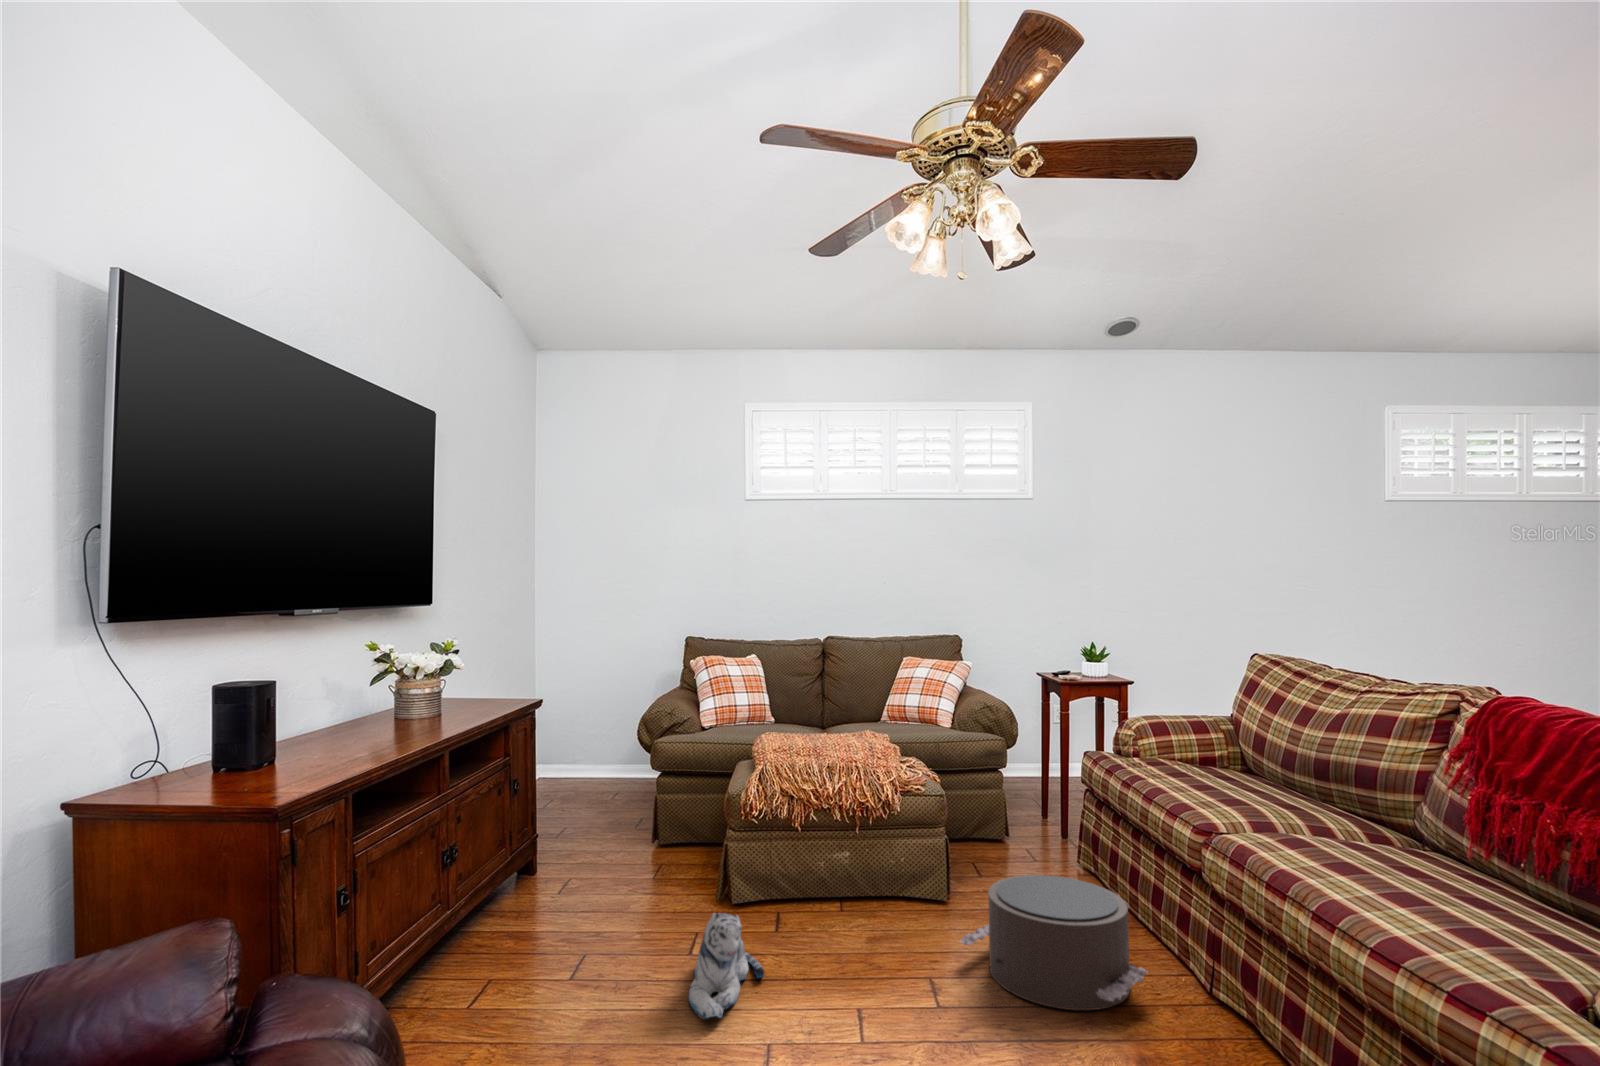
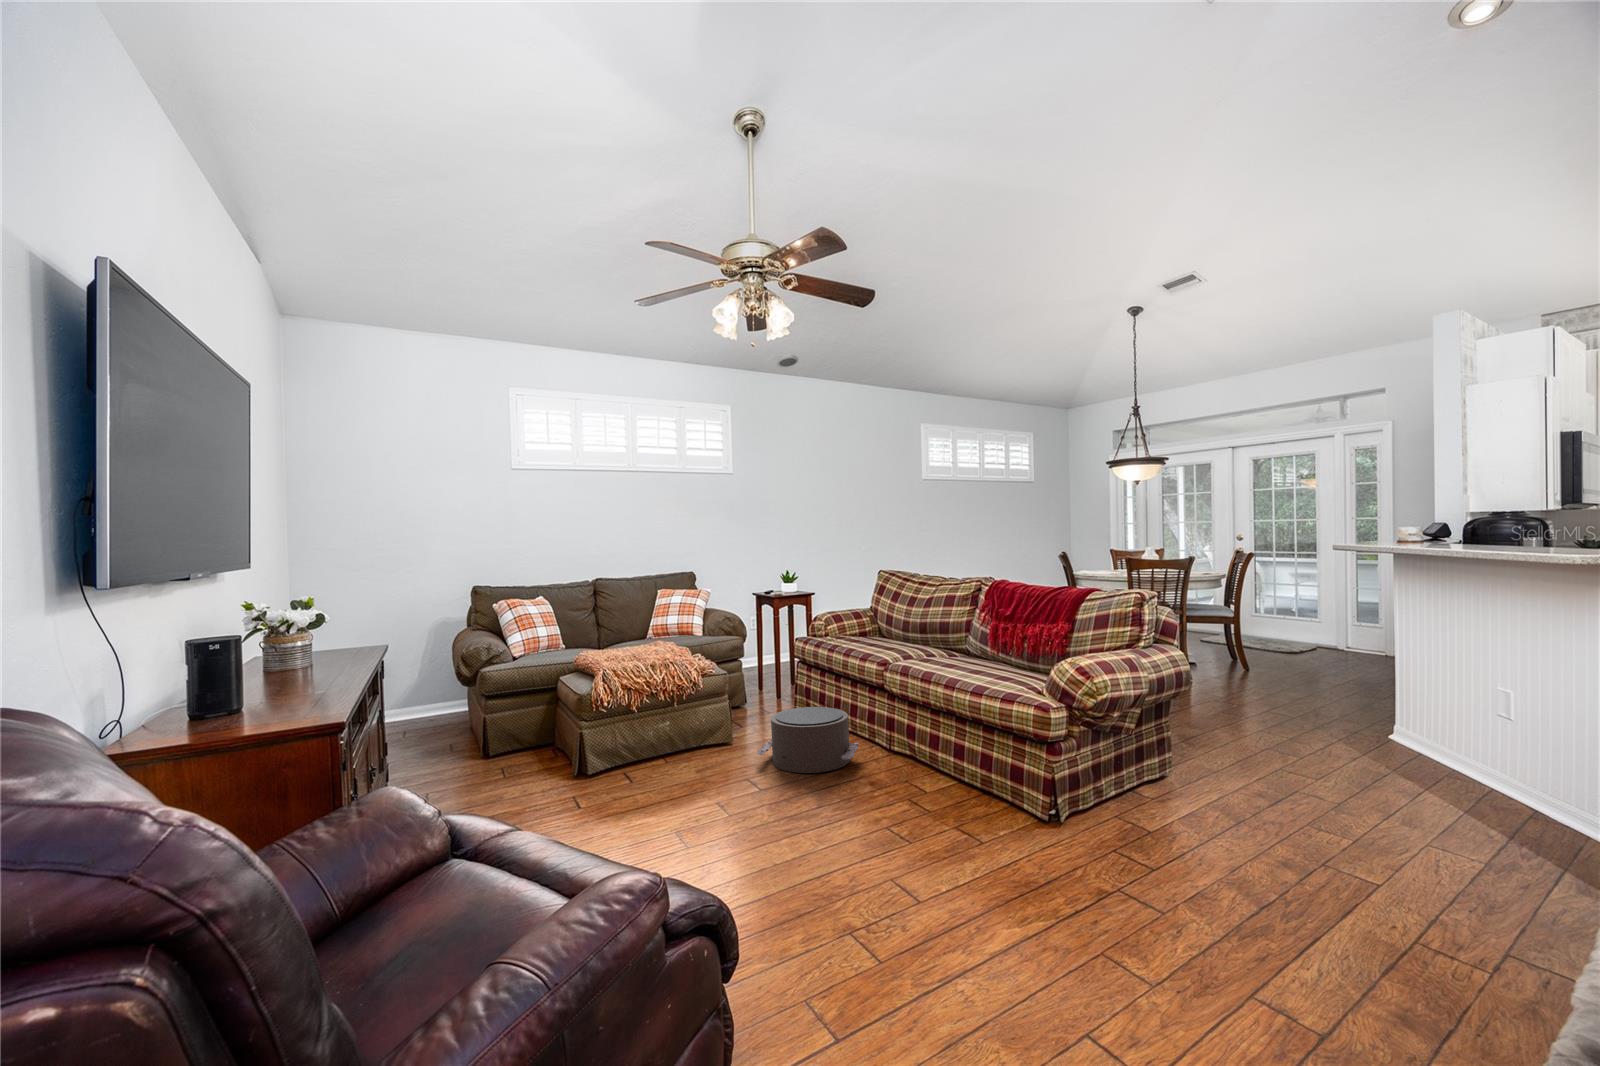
plush toy: present [688,913,765,1020] -> none [596,763,648,828]

